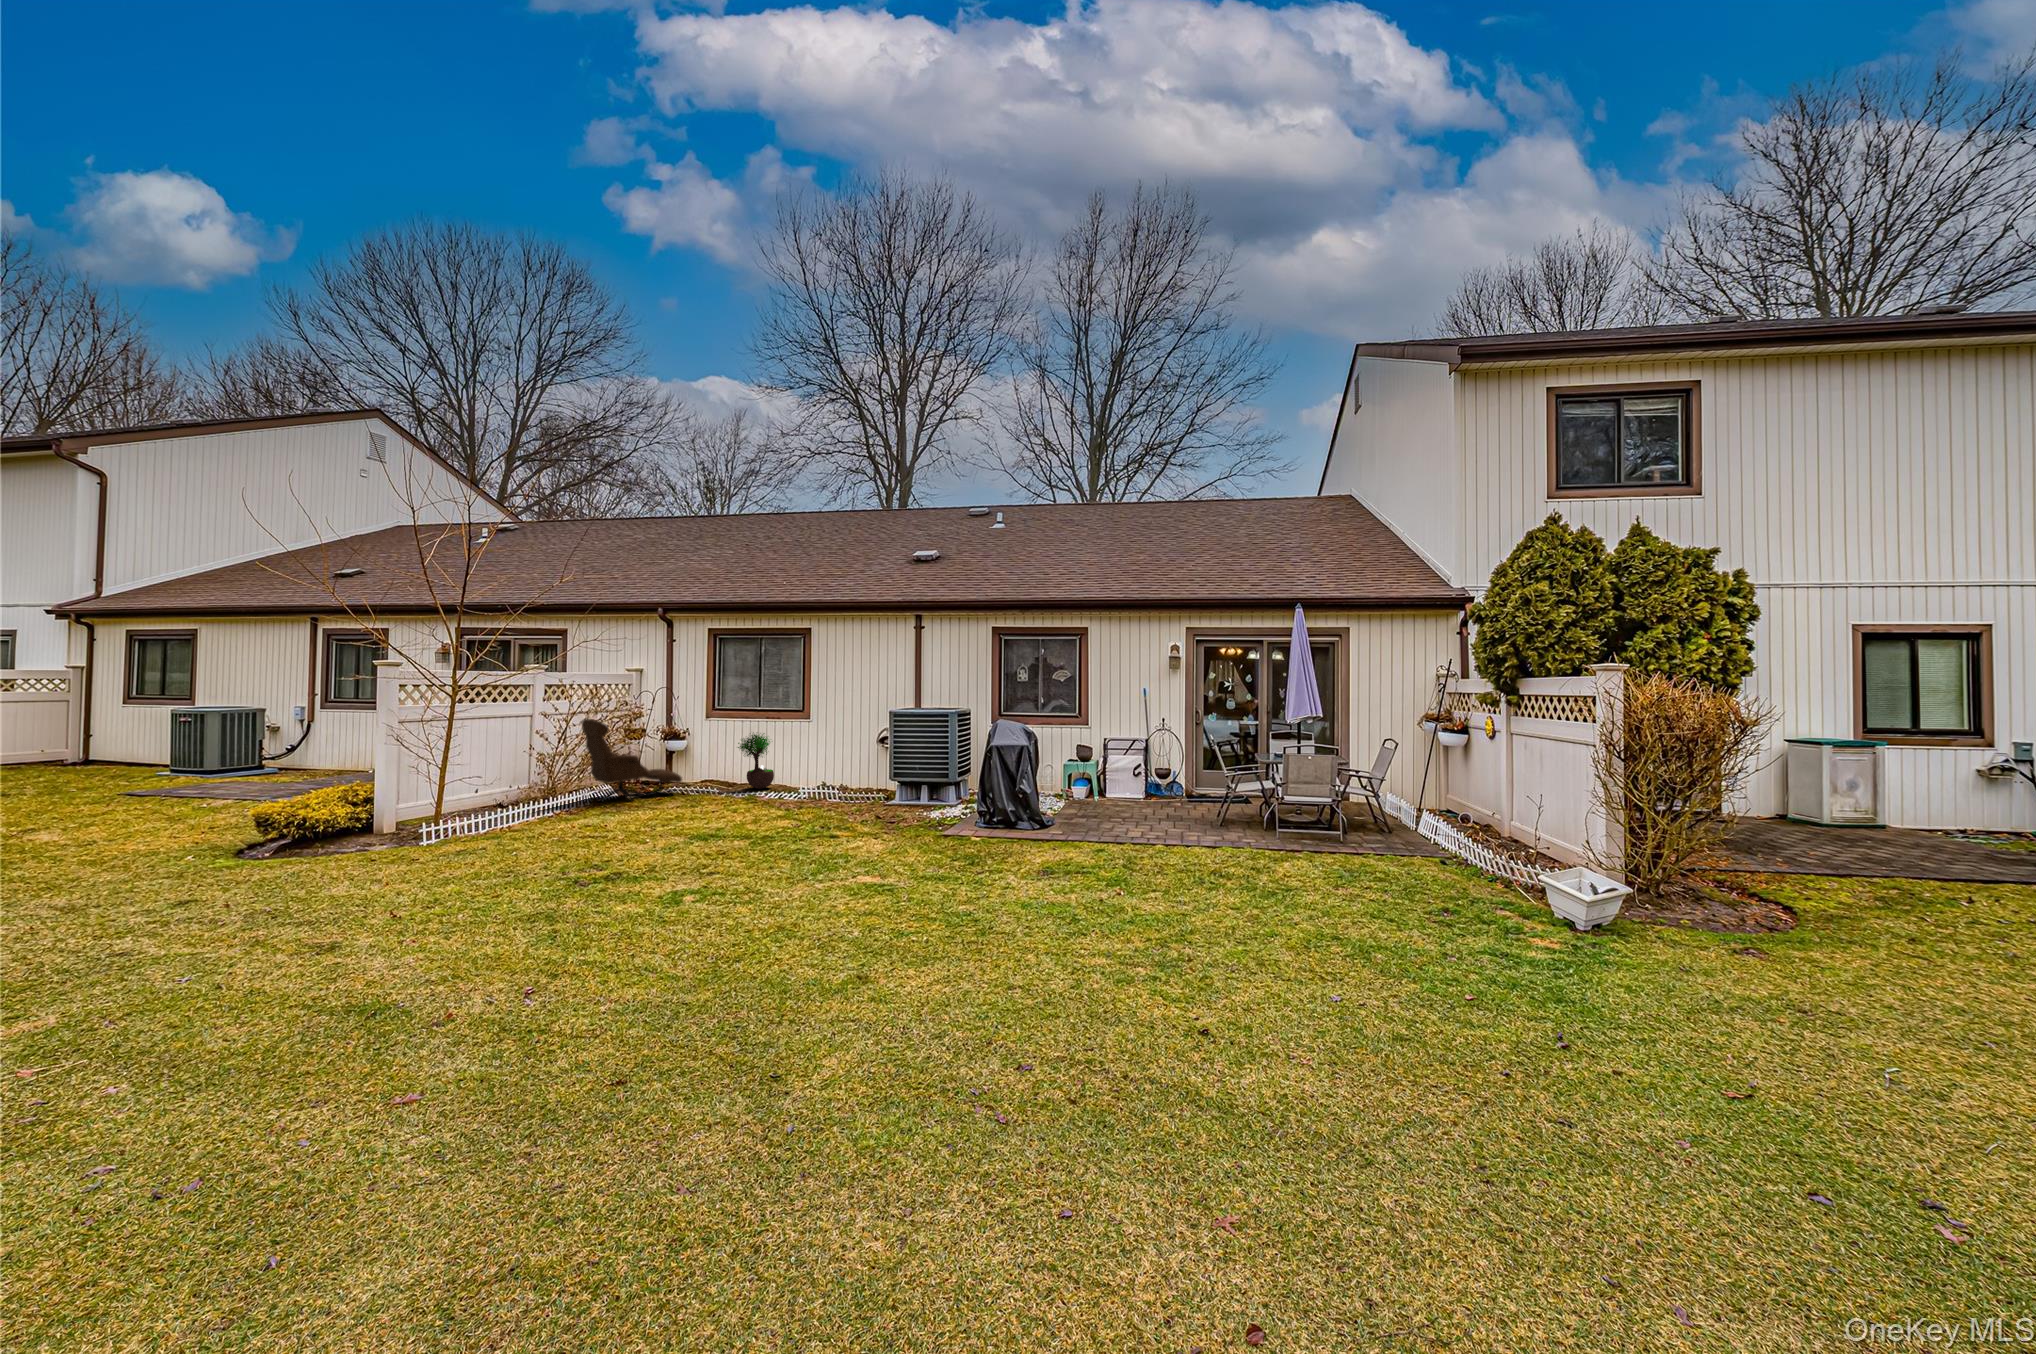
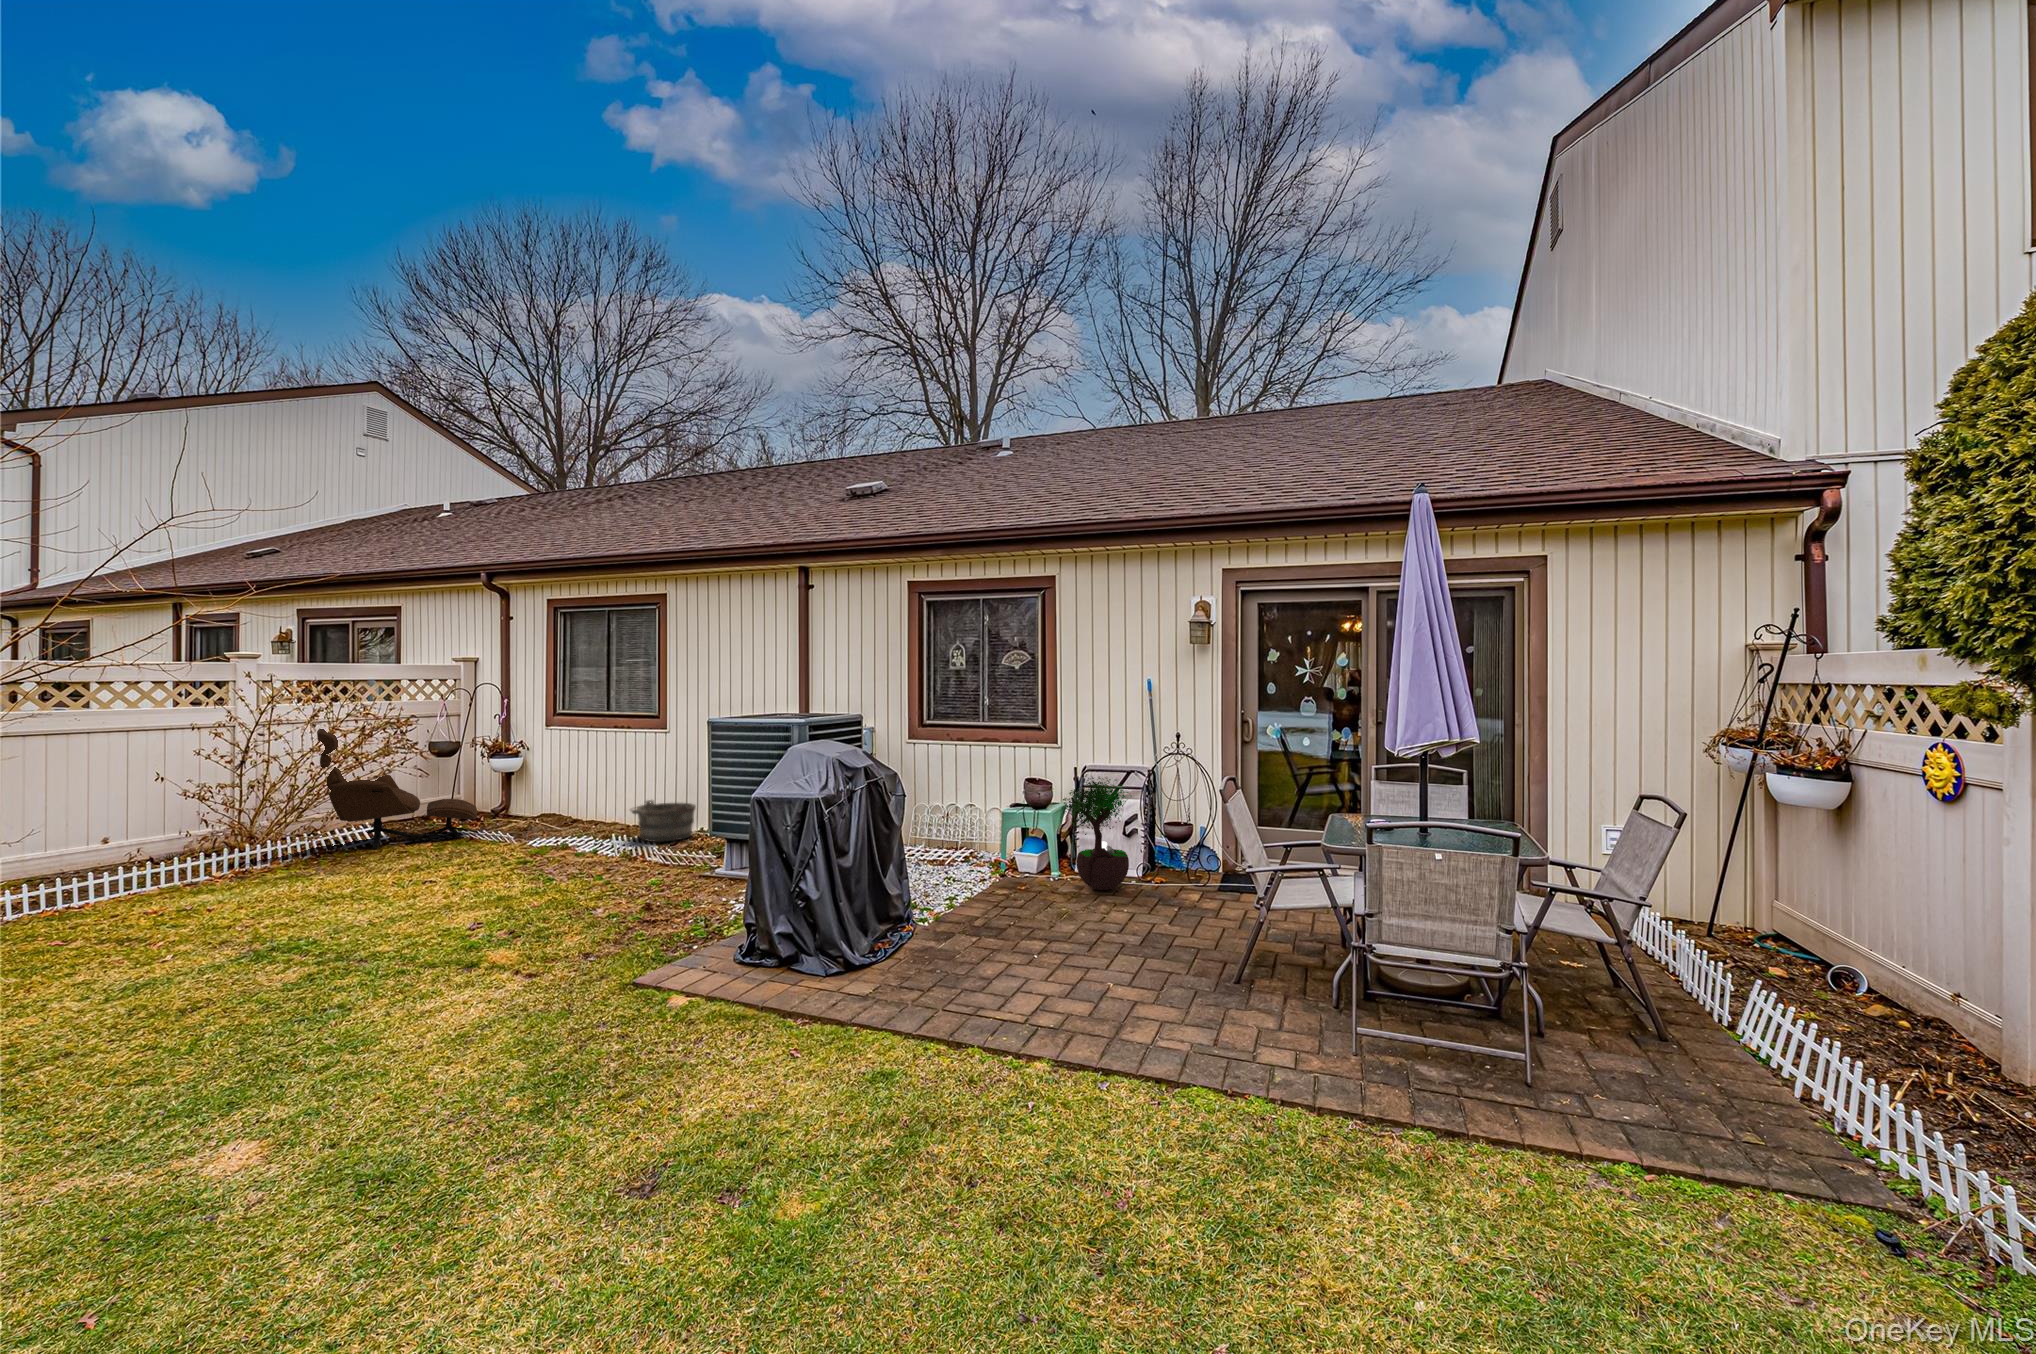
potted tree: present [738,733,774,789] -> present [1062,774,1132,890]
bucket: none [796,767,837,793] -> present [631,800,696,842]

